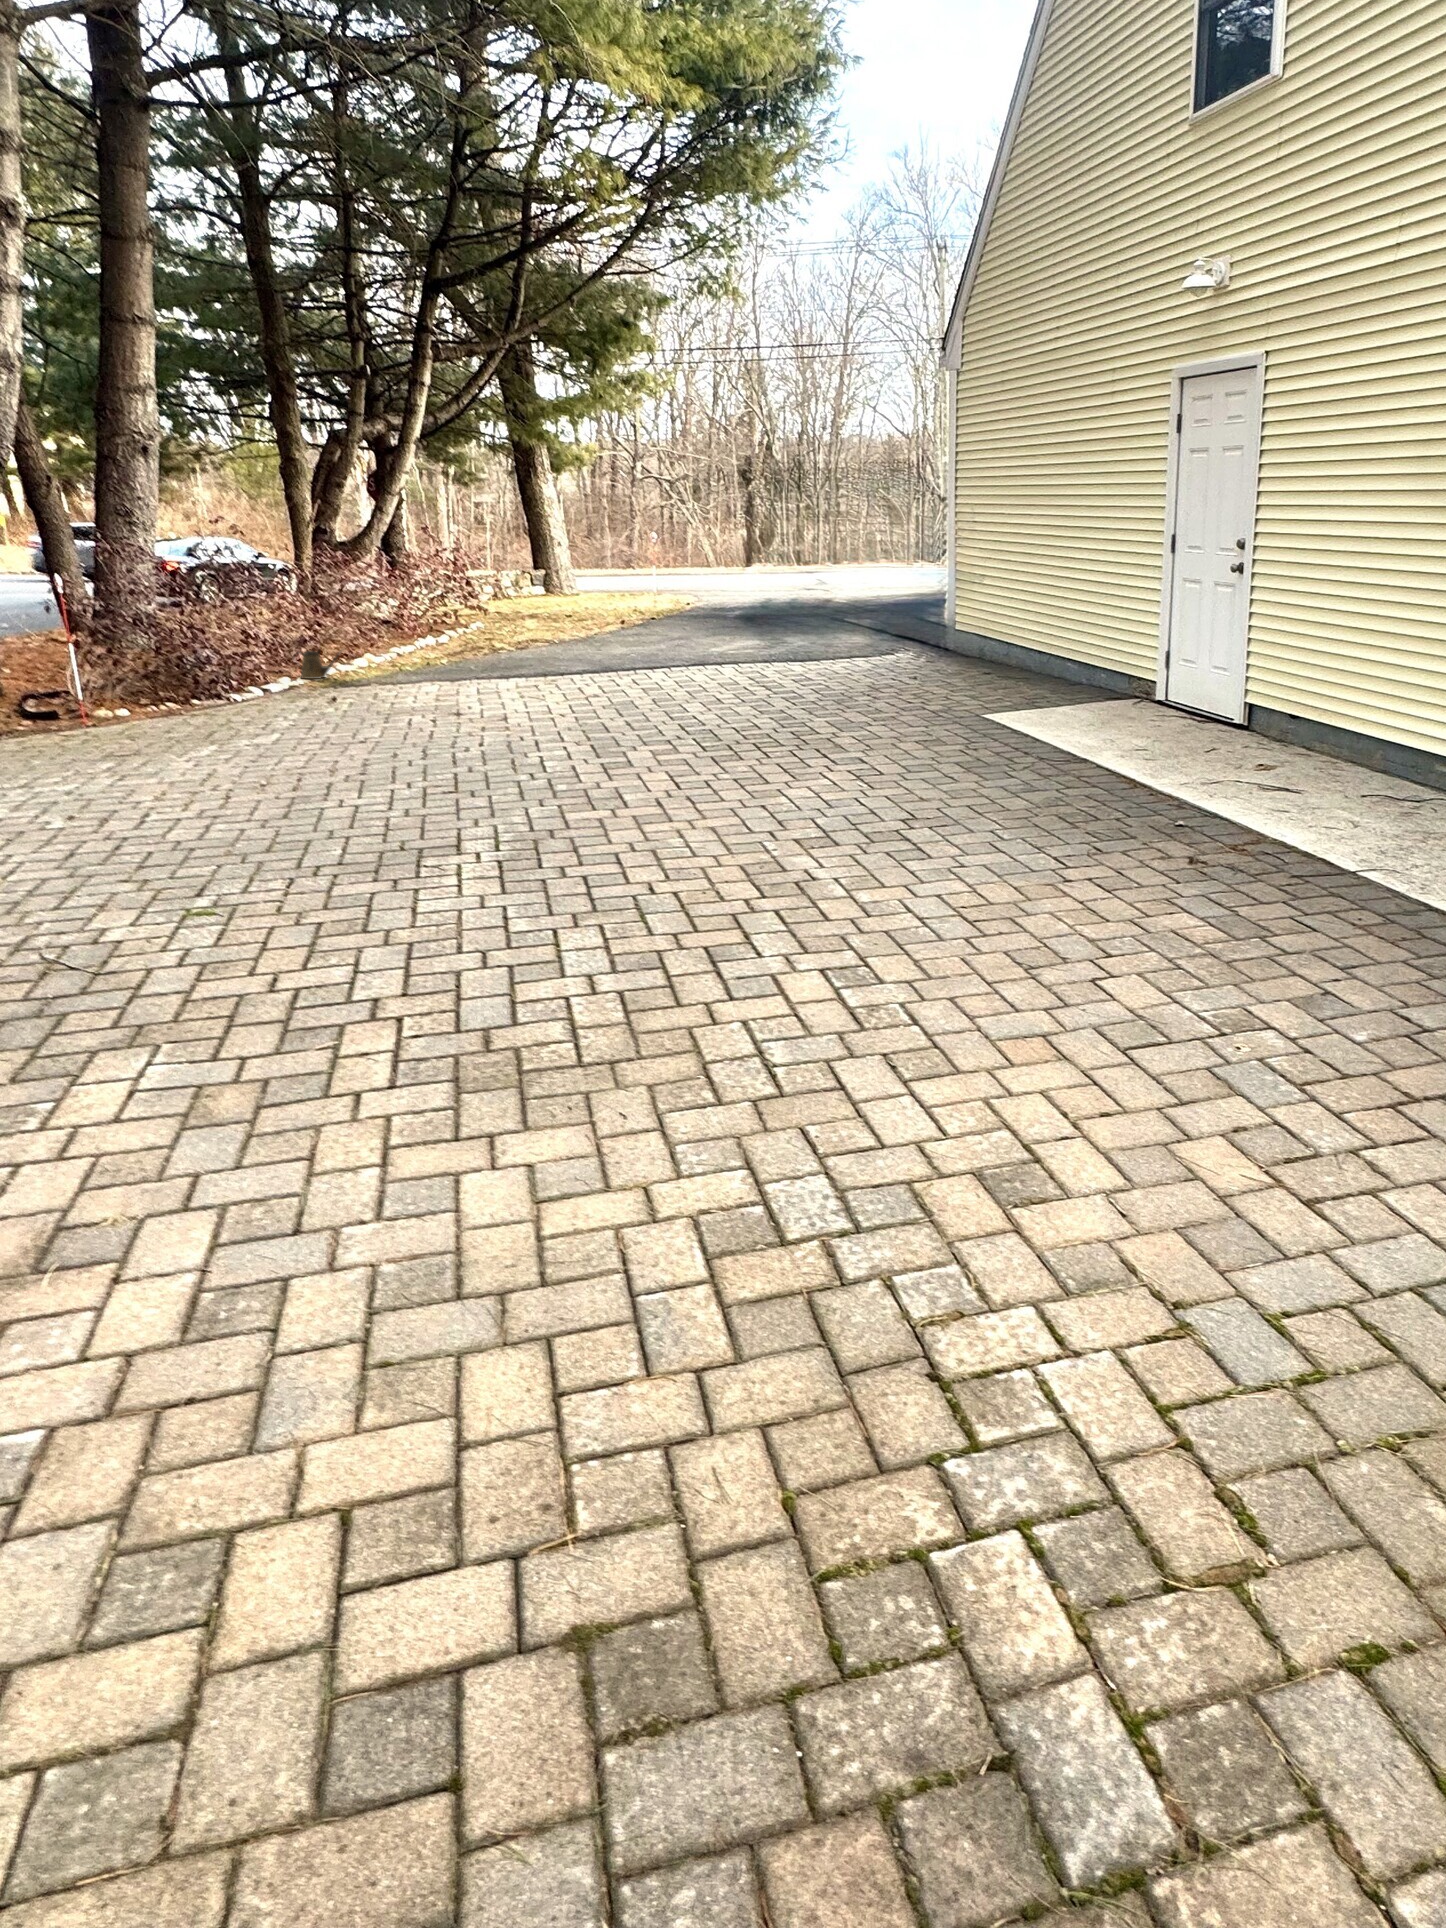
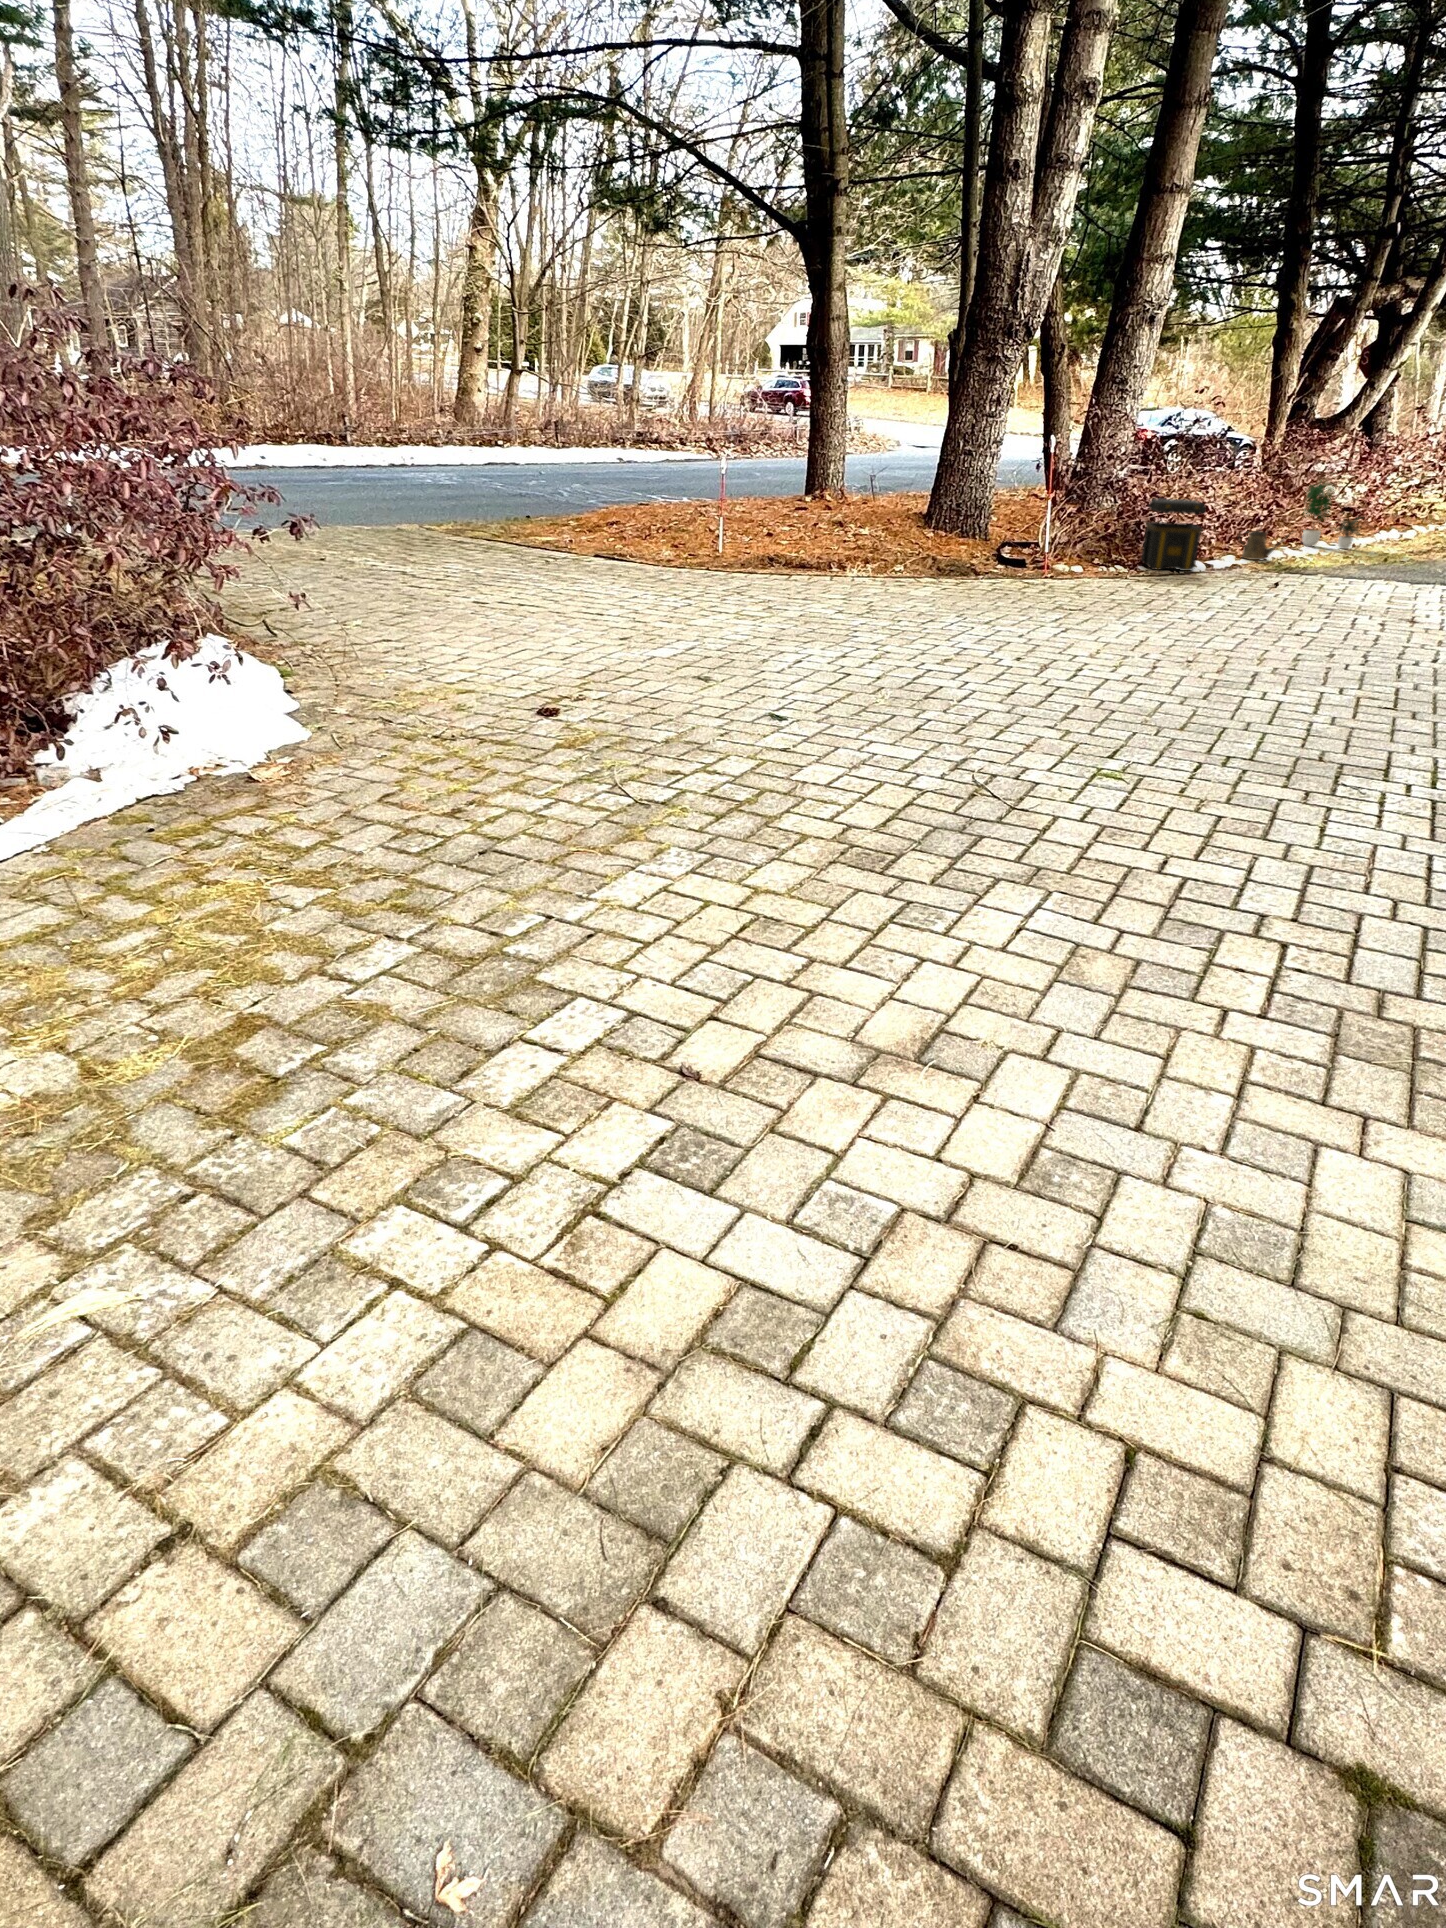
potted plant: none [345,598,407,661] -> present [1302,480,1362,549]
toolbox: none [188,627,255,700] -> present [1141,498,1206,571]

